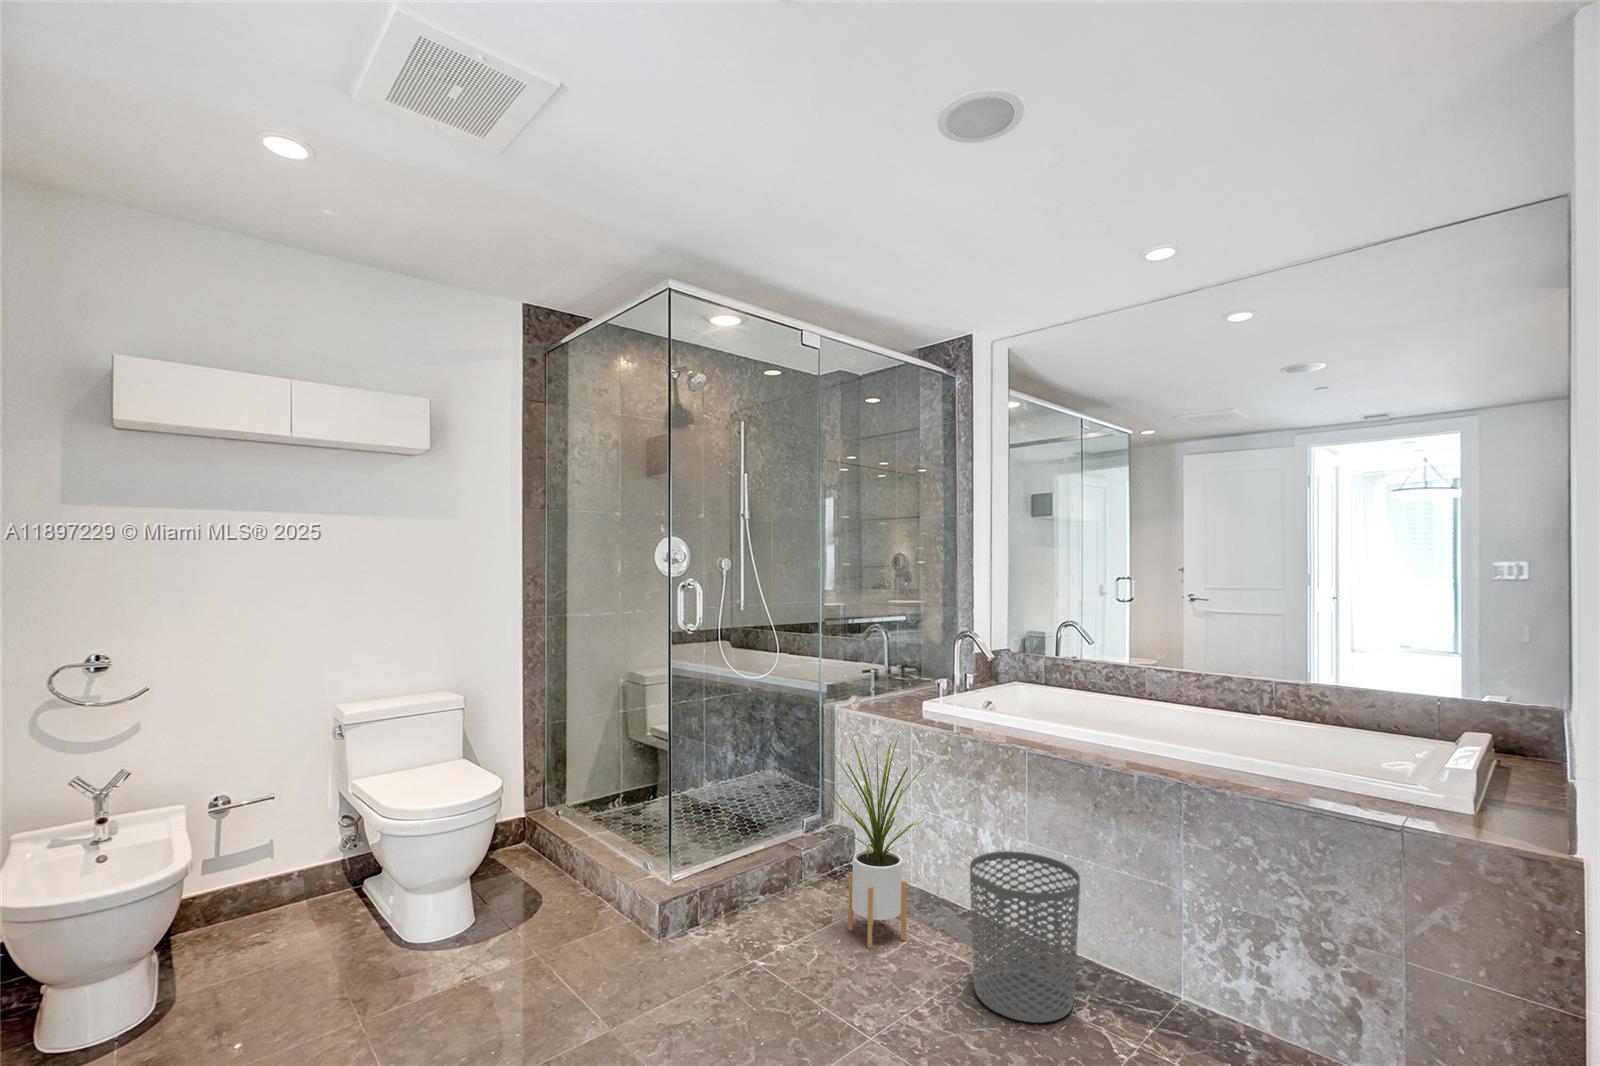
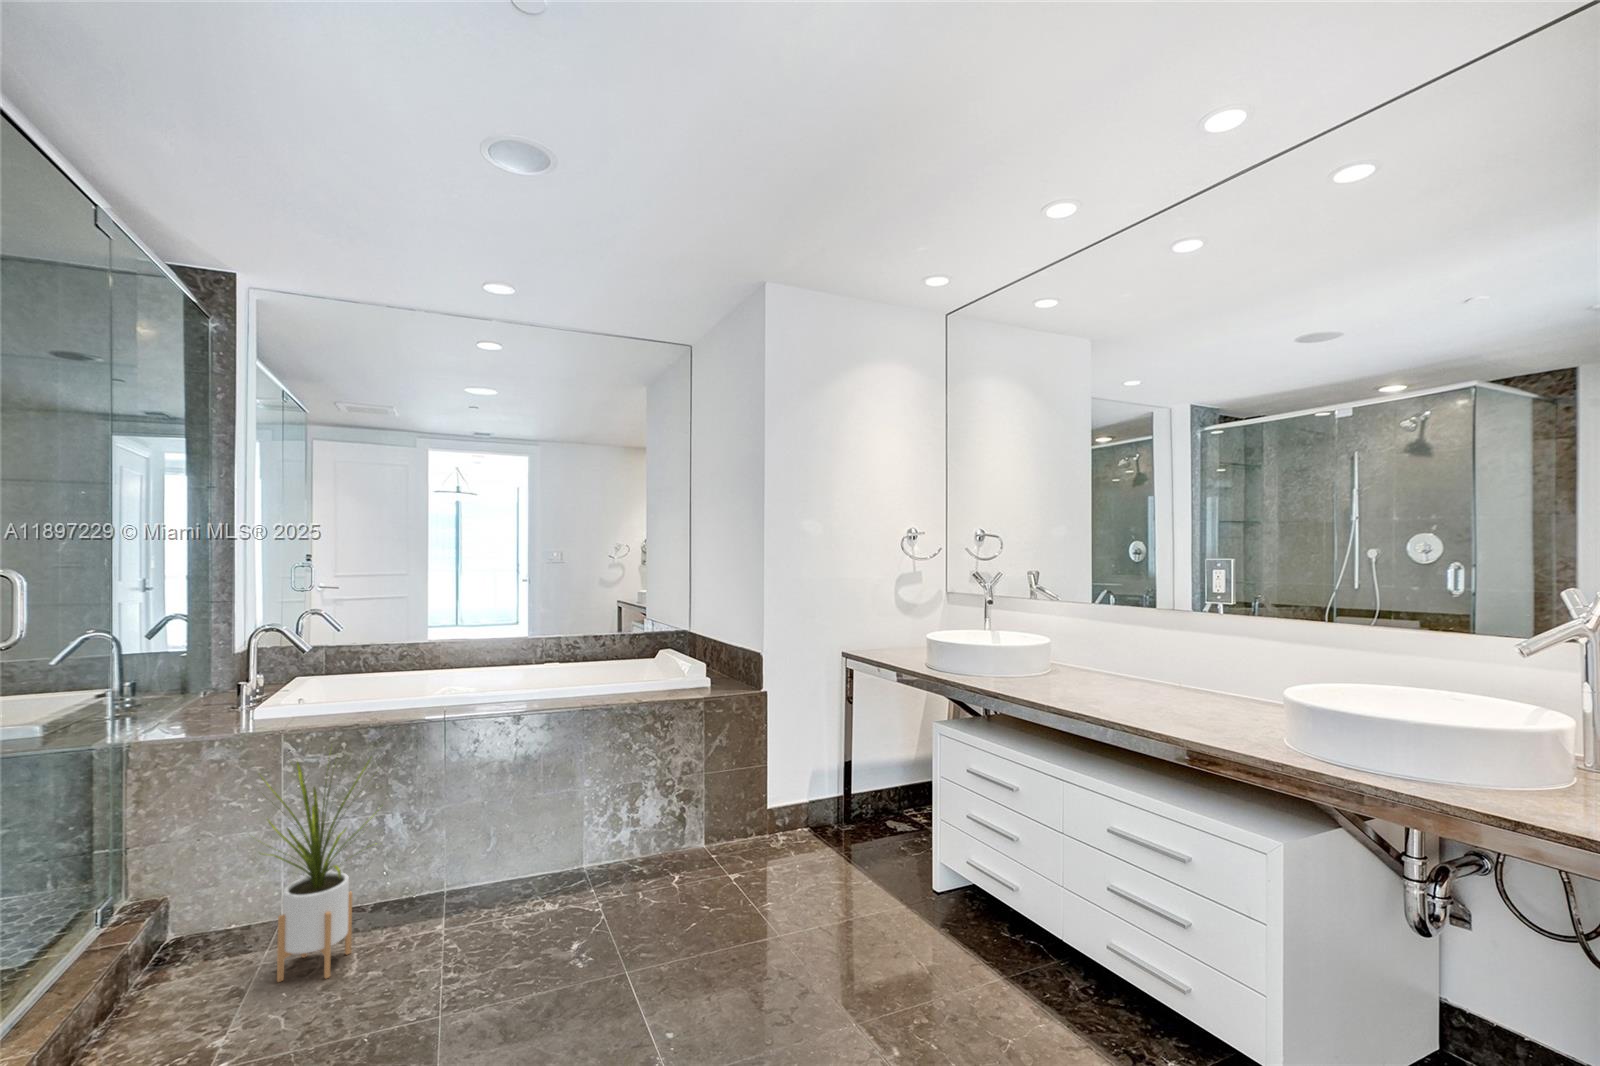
waste bin: present [970,851,1080,1023] -> none [453,802,549,943]

